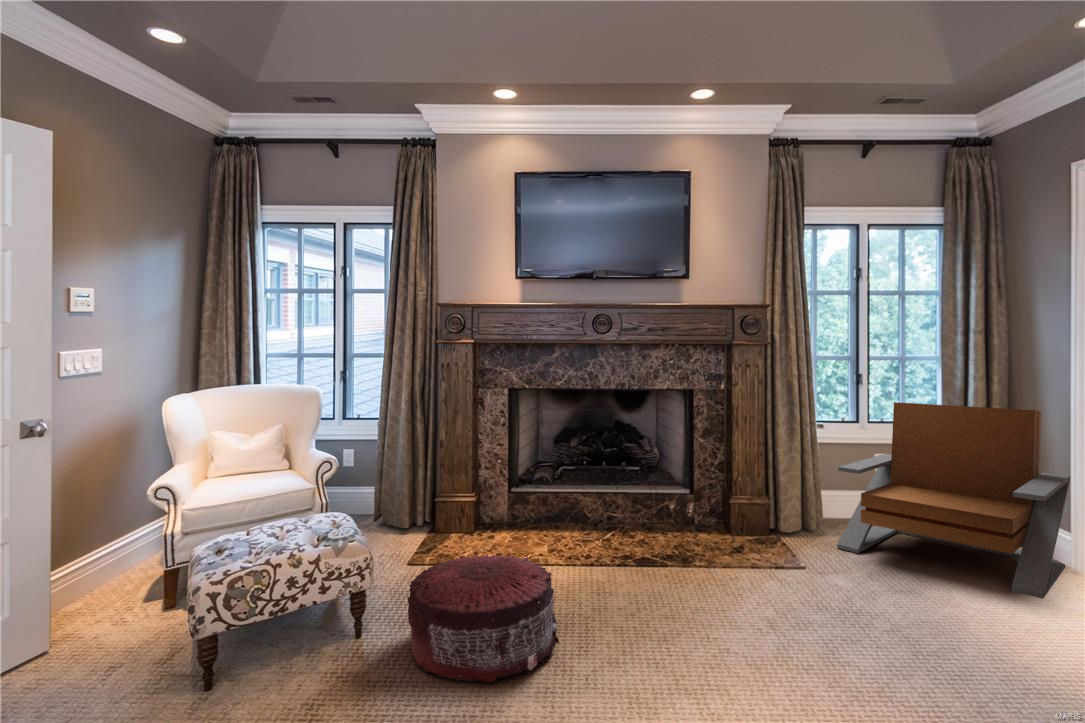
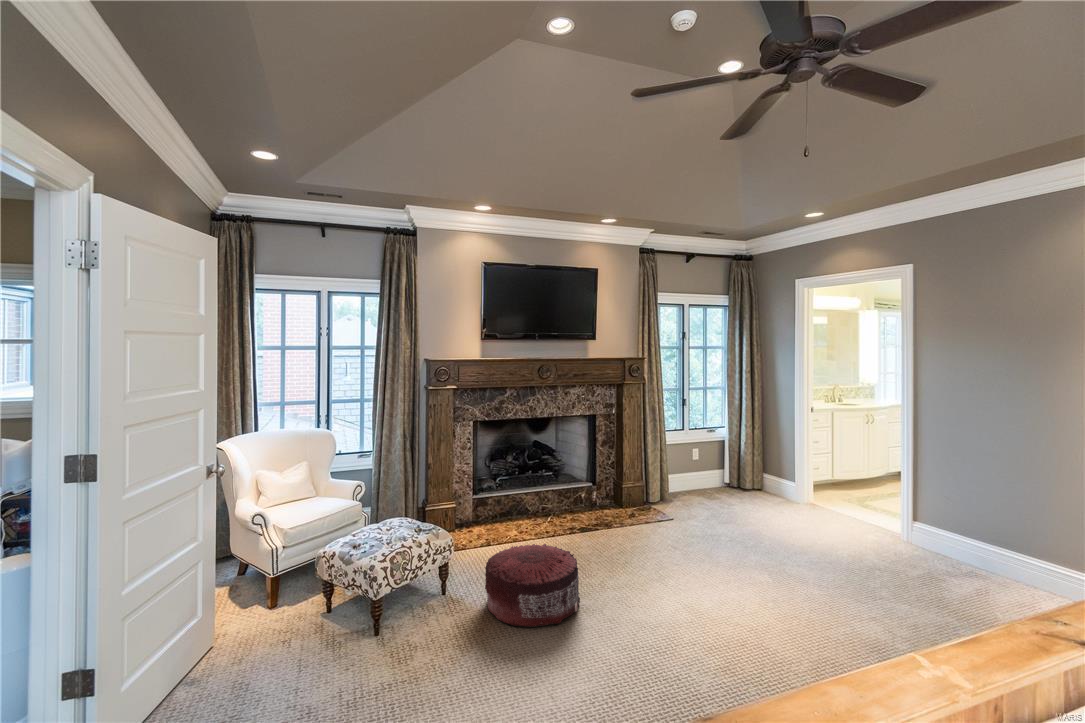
lounge chair: present [837,402,1070,599] -> none [684,416,795,526]

